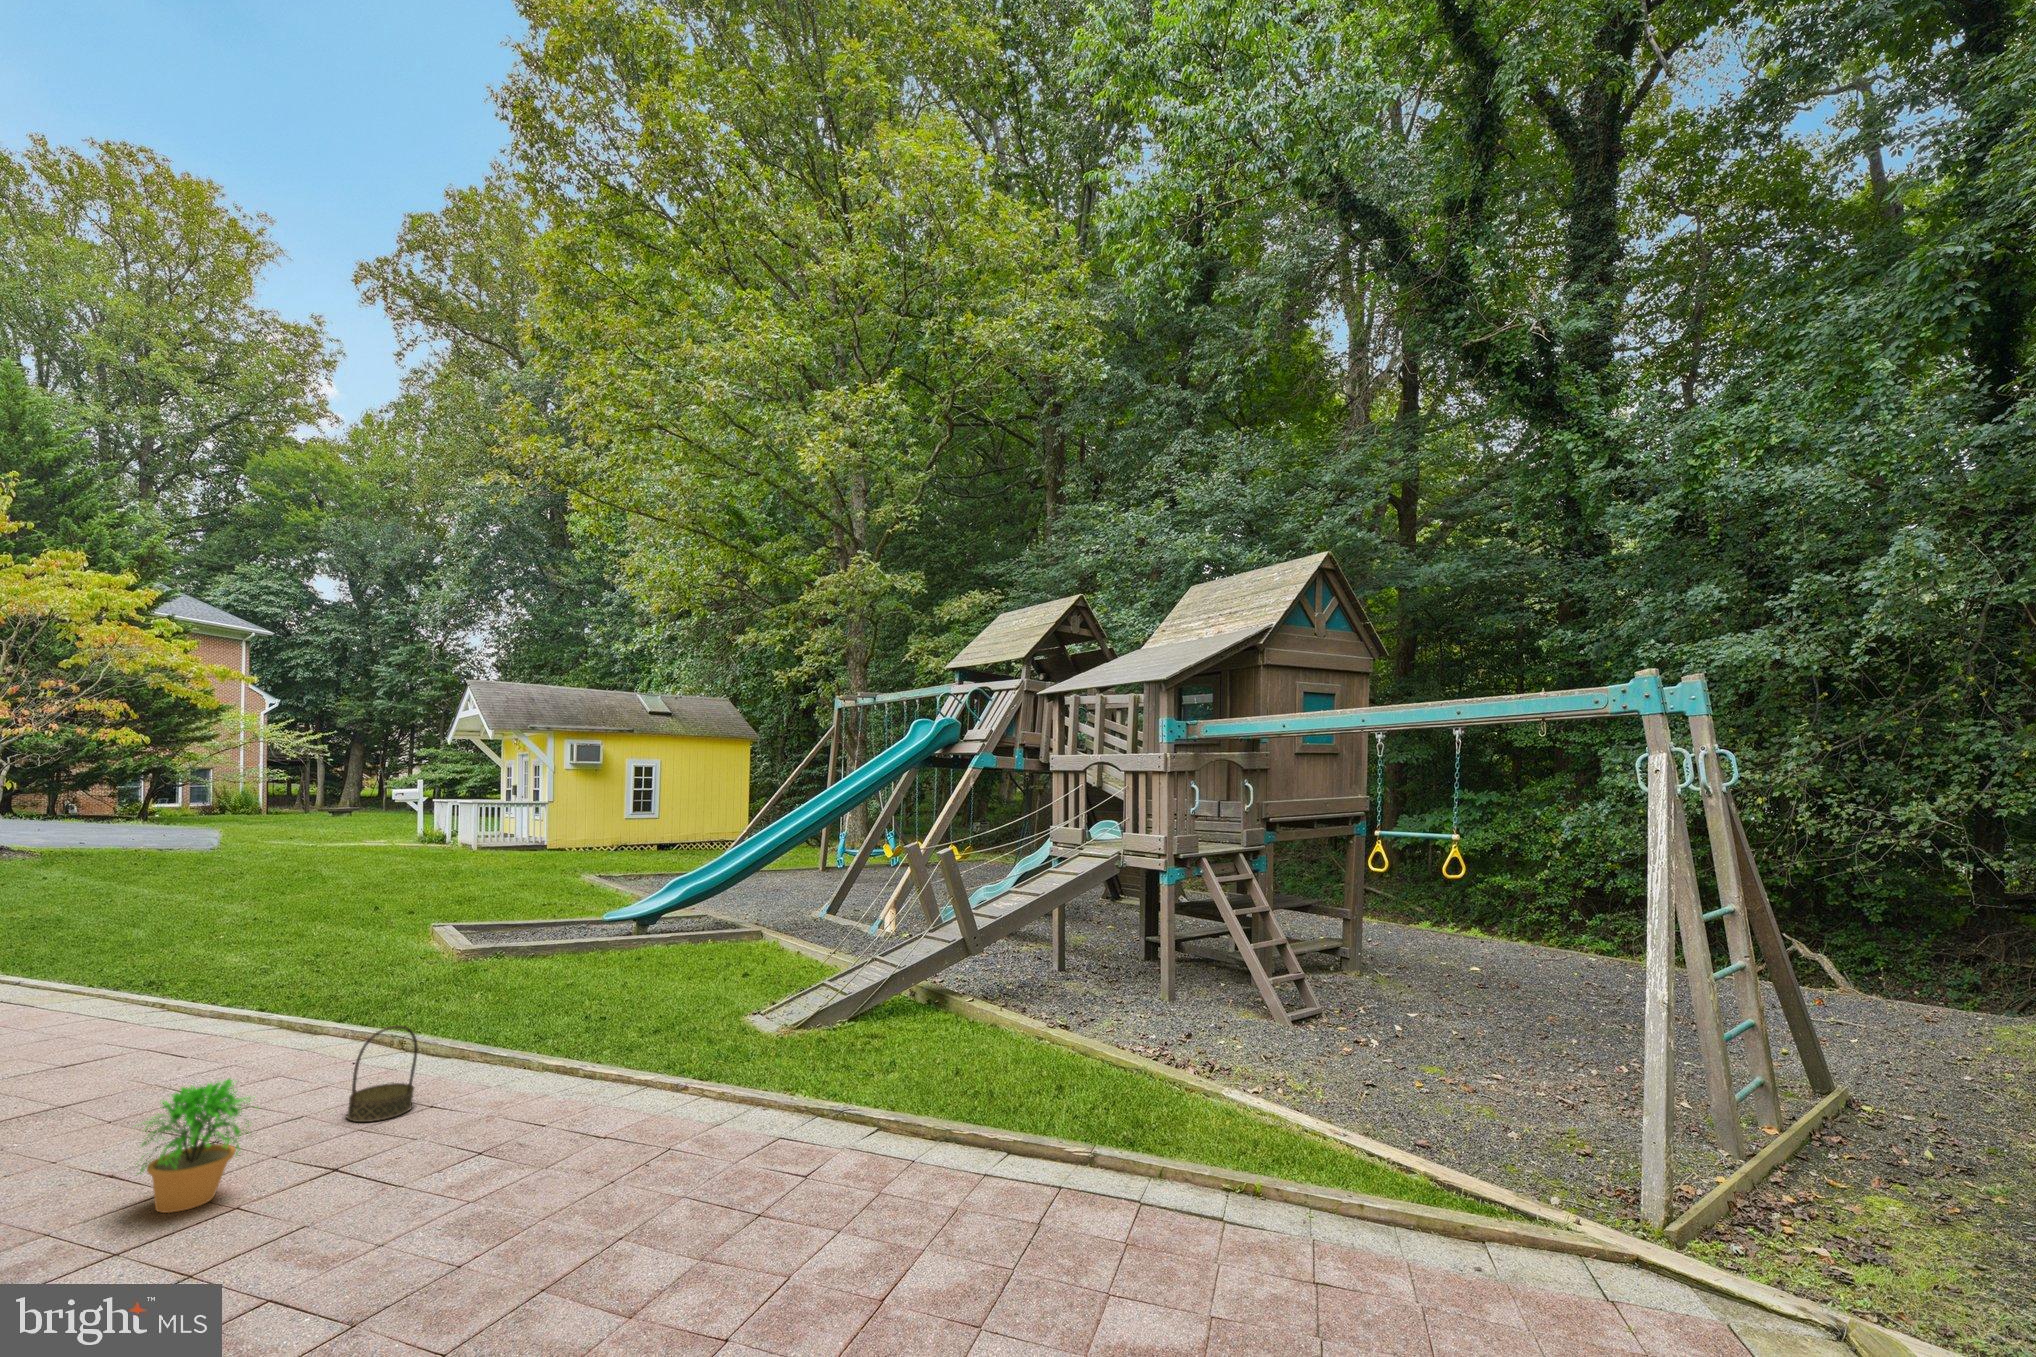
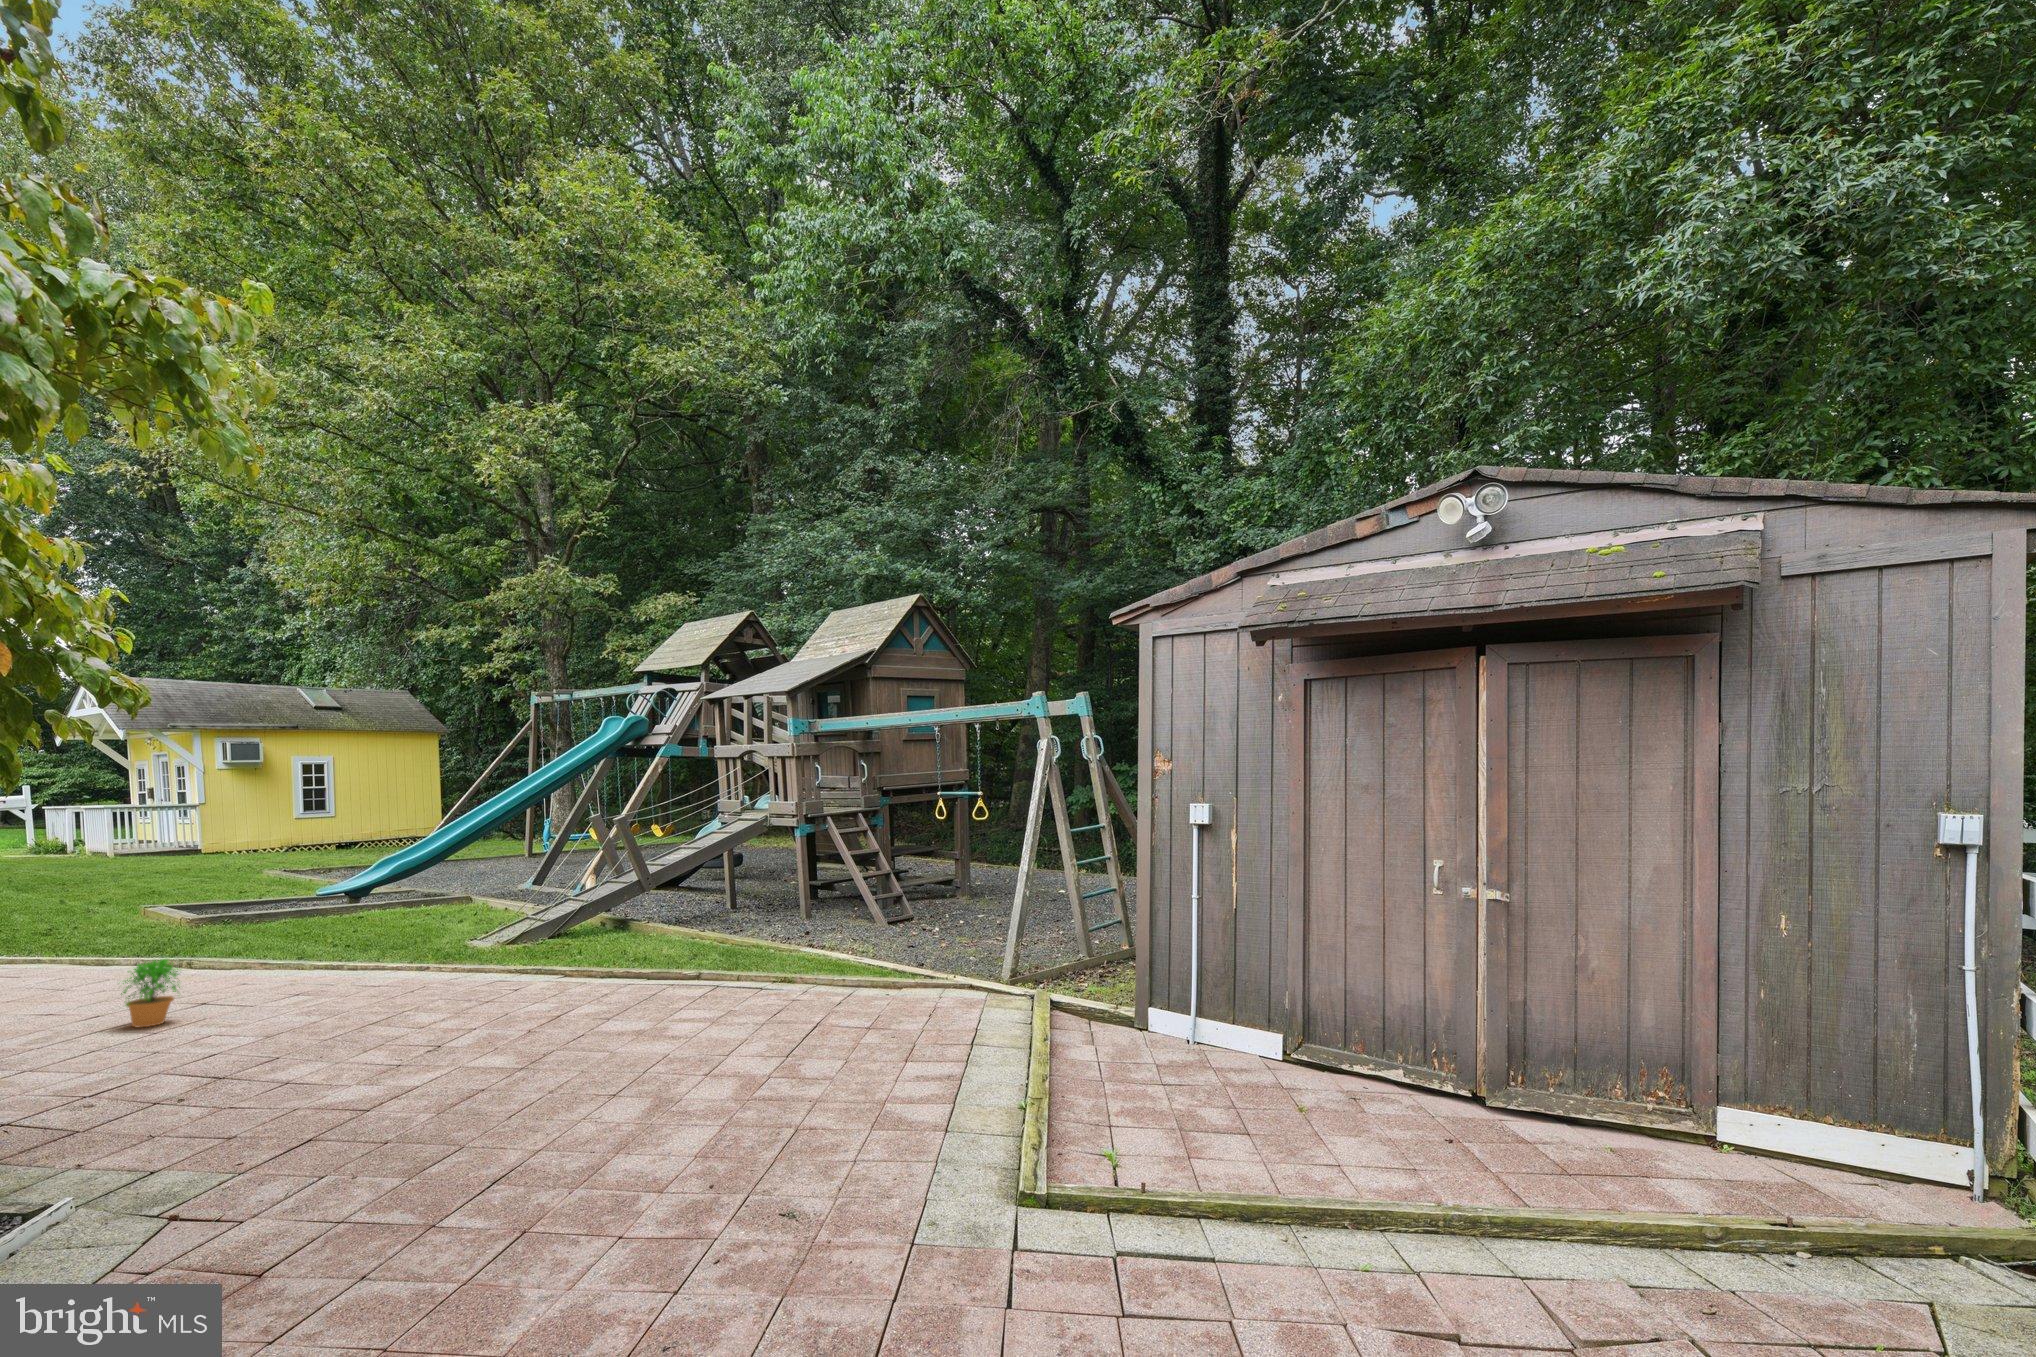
basket: present [347,1025,418,1122] -> none [209,940,253,997]

